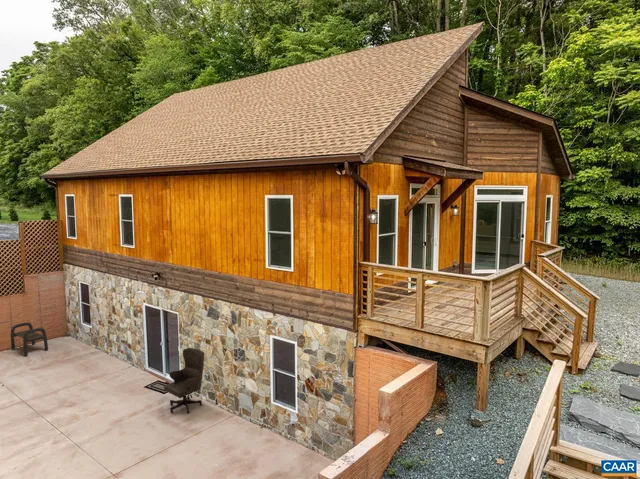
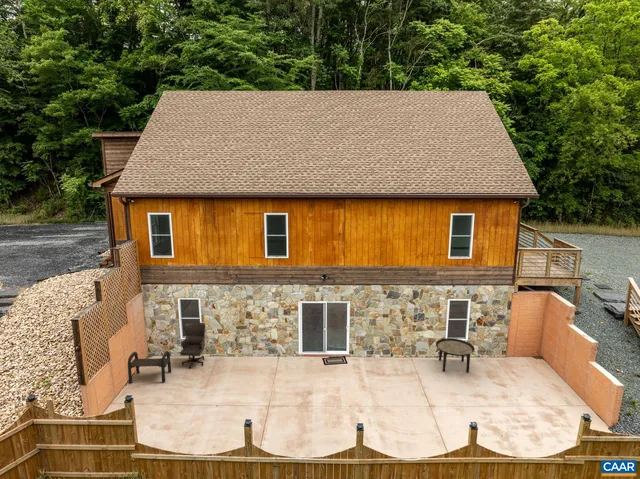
chair: present [164,348,204,413] -> present [180,322,205,368]
round table: none [217,397,279,461] -> present [436,338,475,373]

